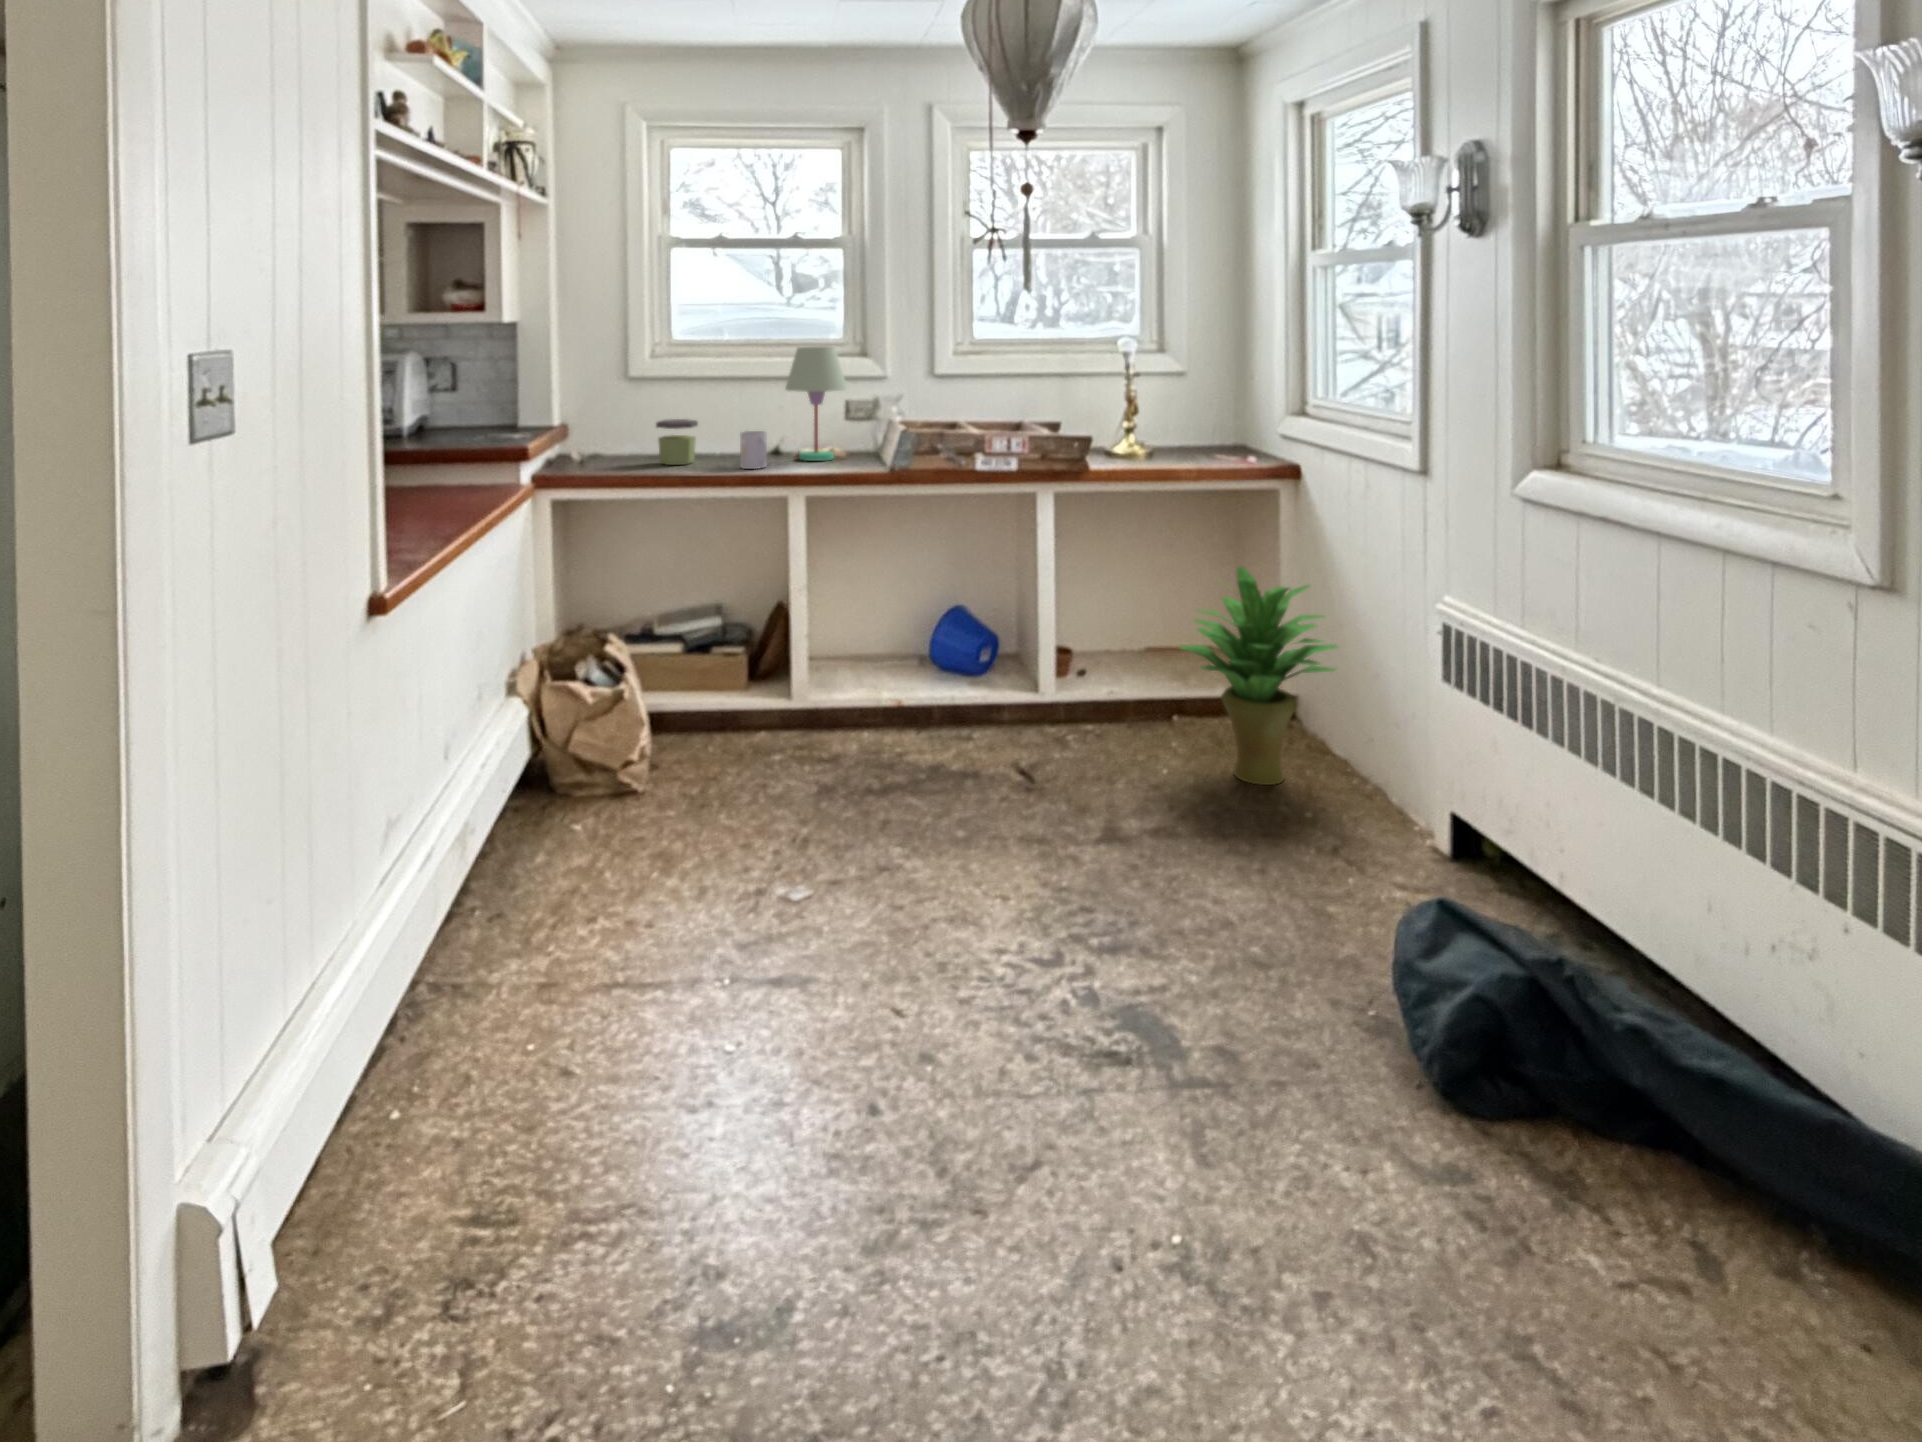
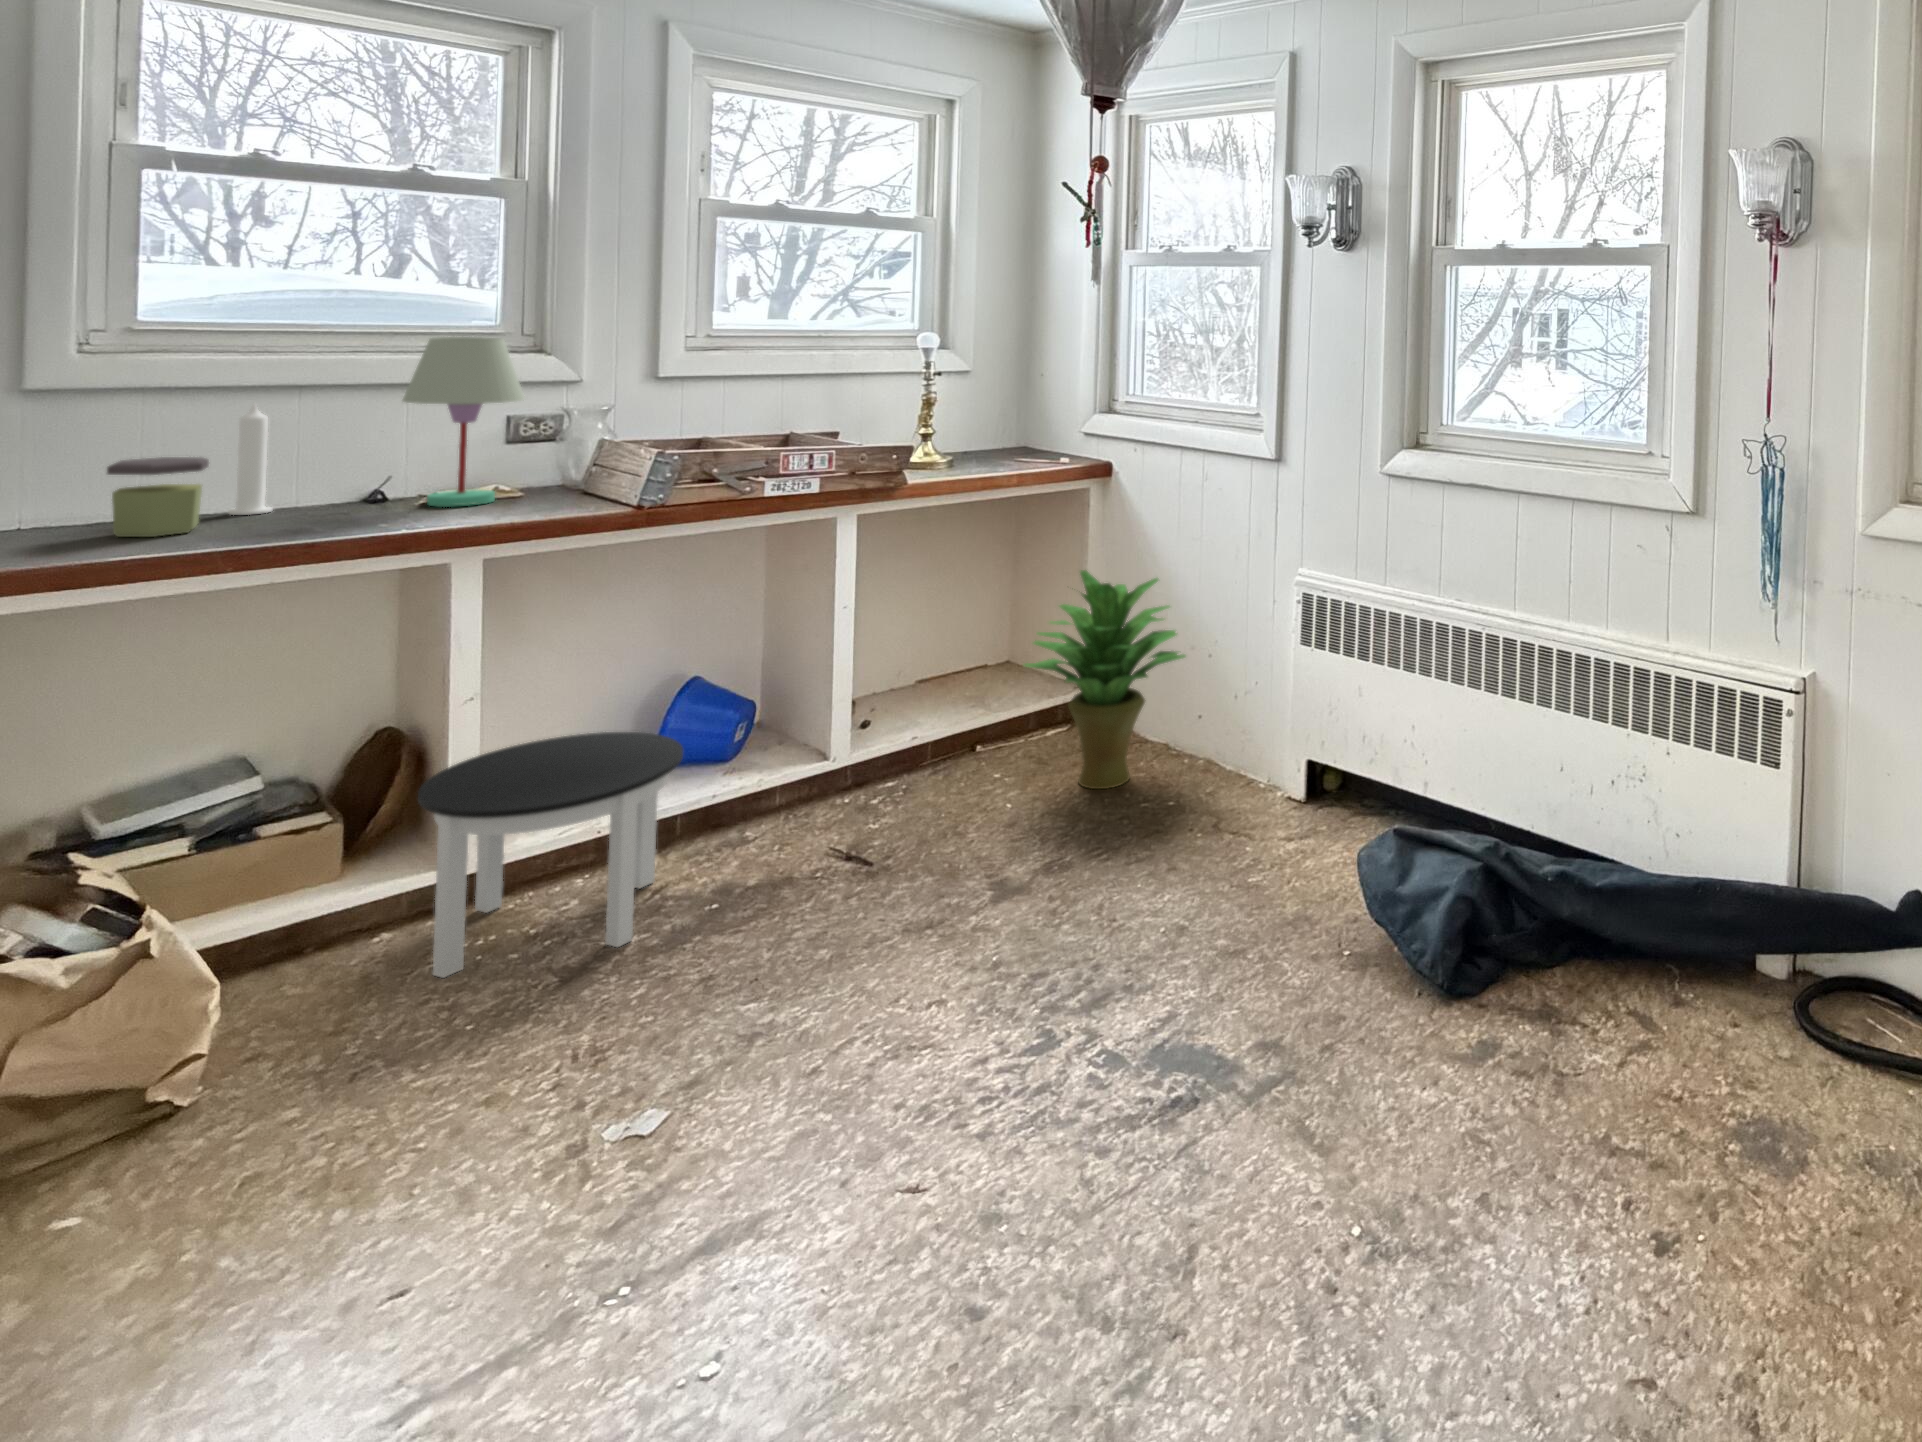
candle: none [715,388,734,457] -> present [229,403,272,515]
mug: present [740,431,767,469] -> none [327,467,391,528]
round table: none [762,628,907,784] -> present [418,732,683,978]

